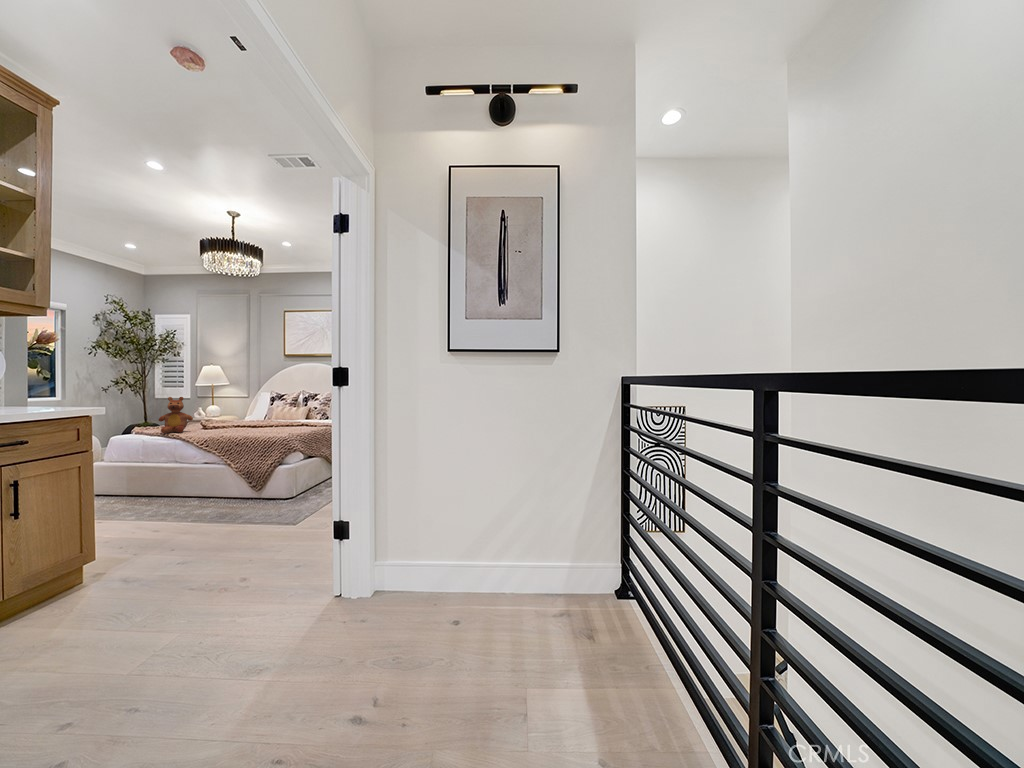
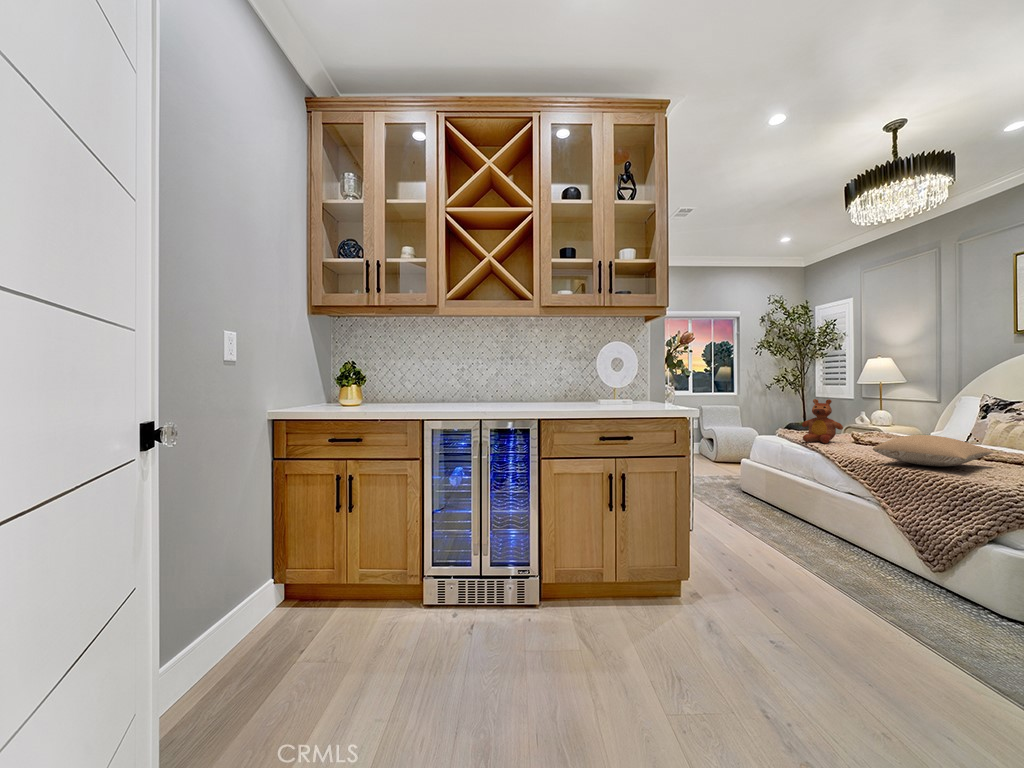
pillow: none [221,415,284,435] -> present [873,435,993,466]

